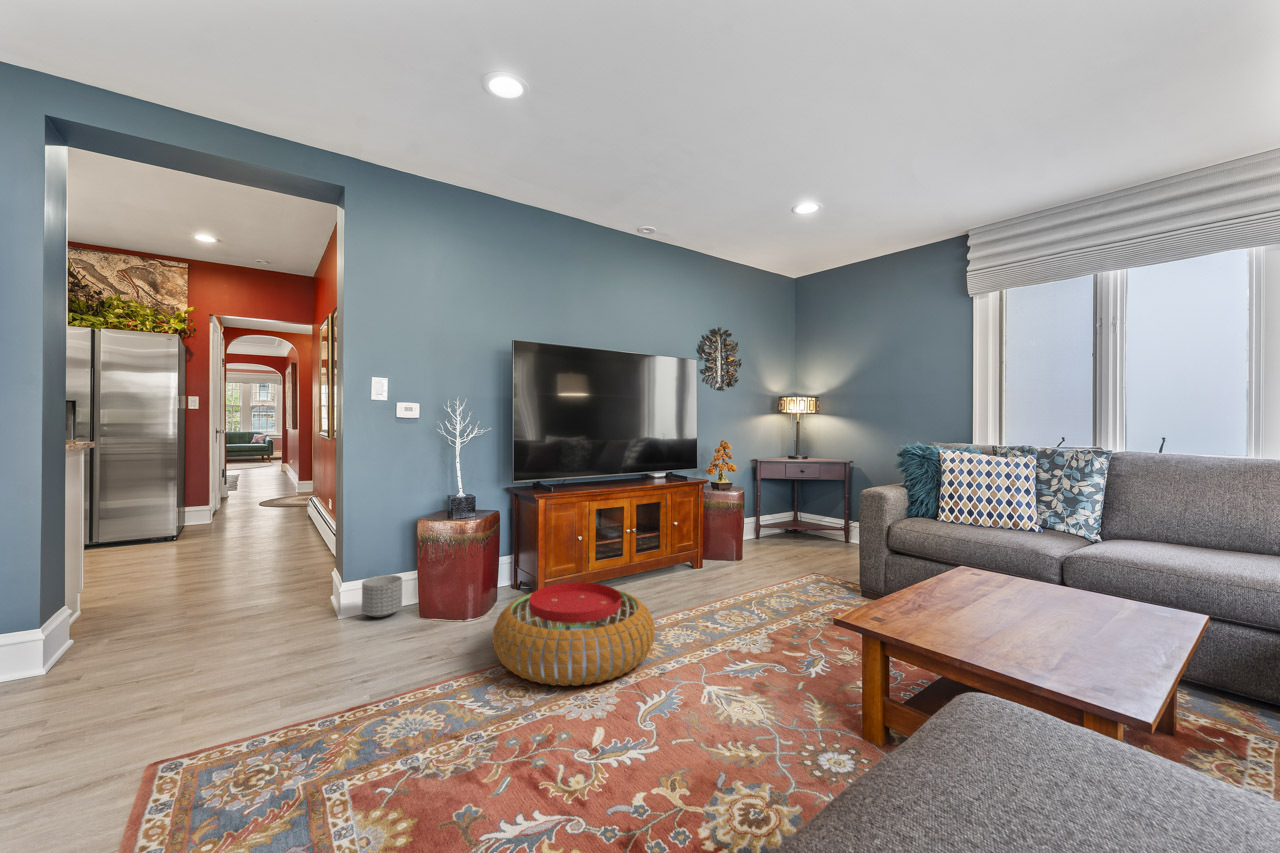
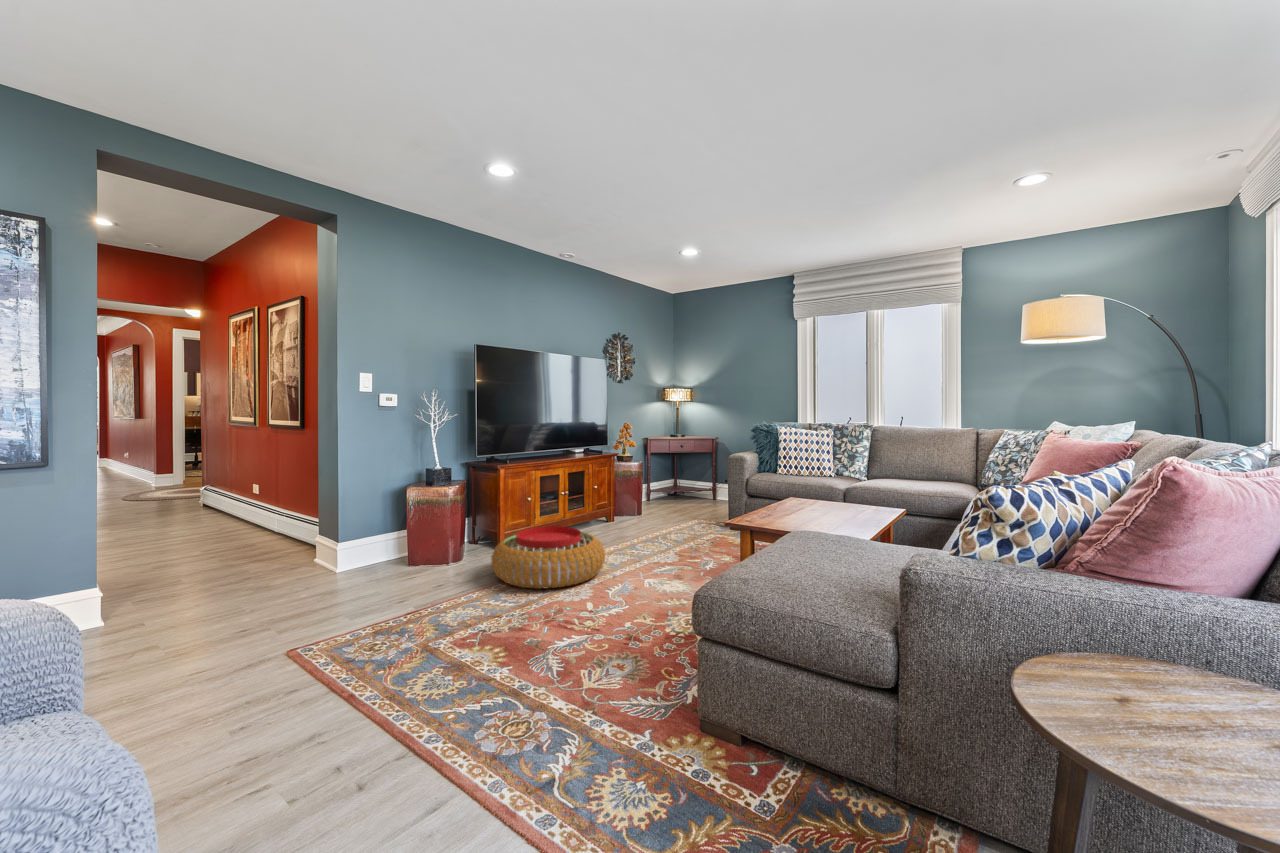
planter: present [362,575,402,618] -> none [362,536,395,569]

